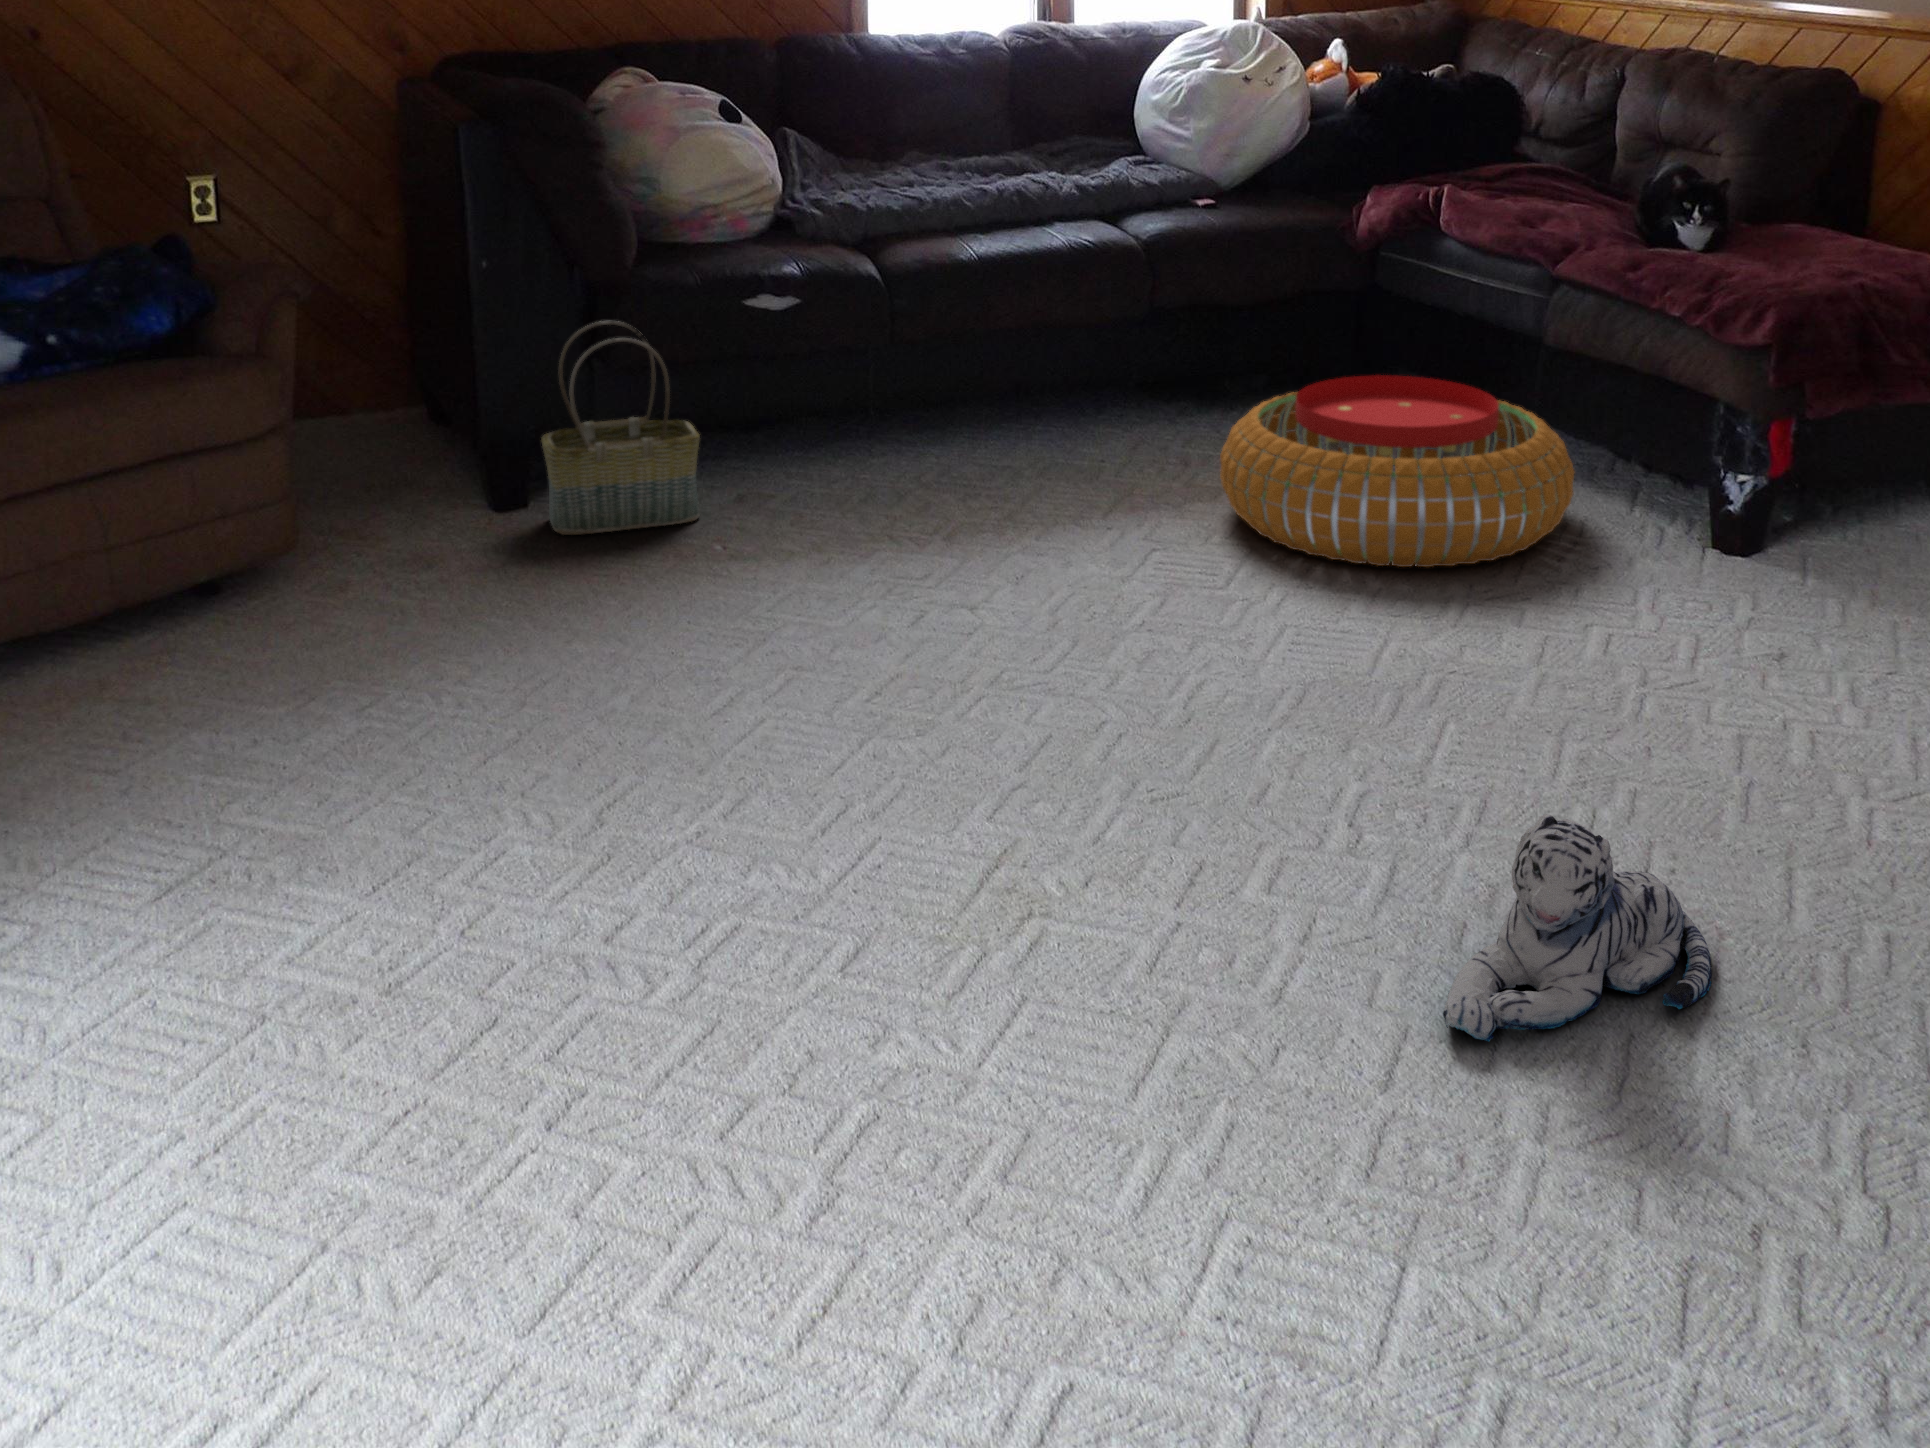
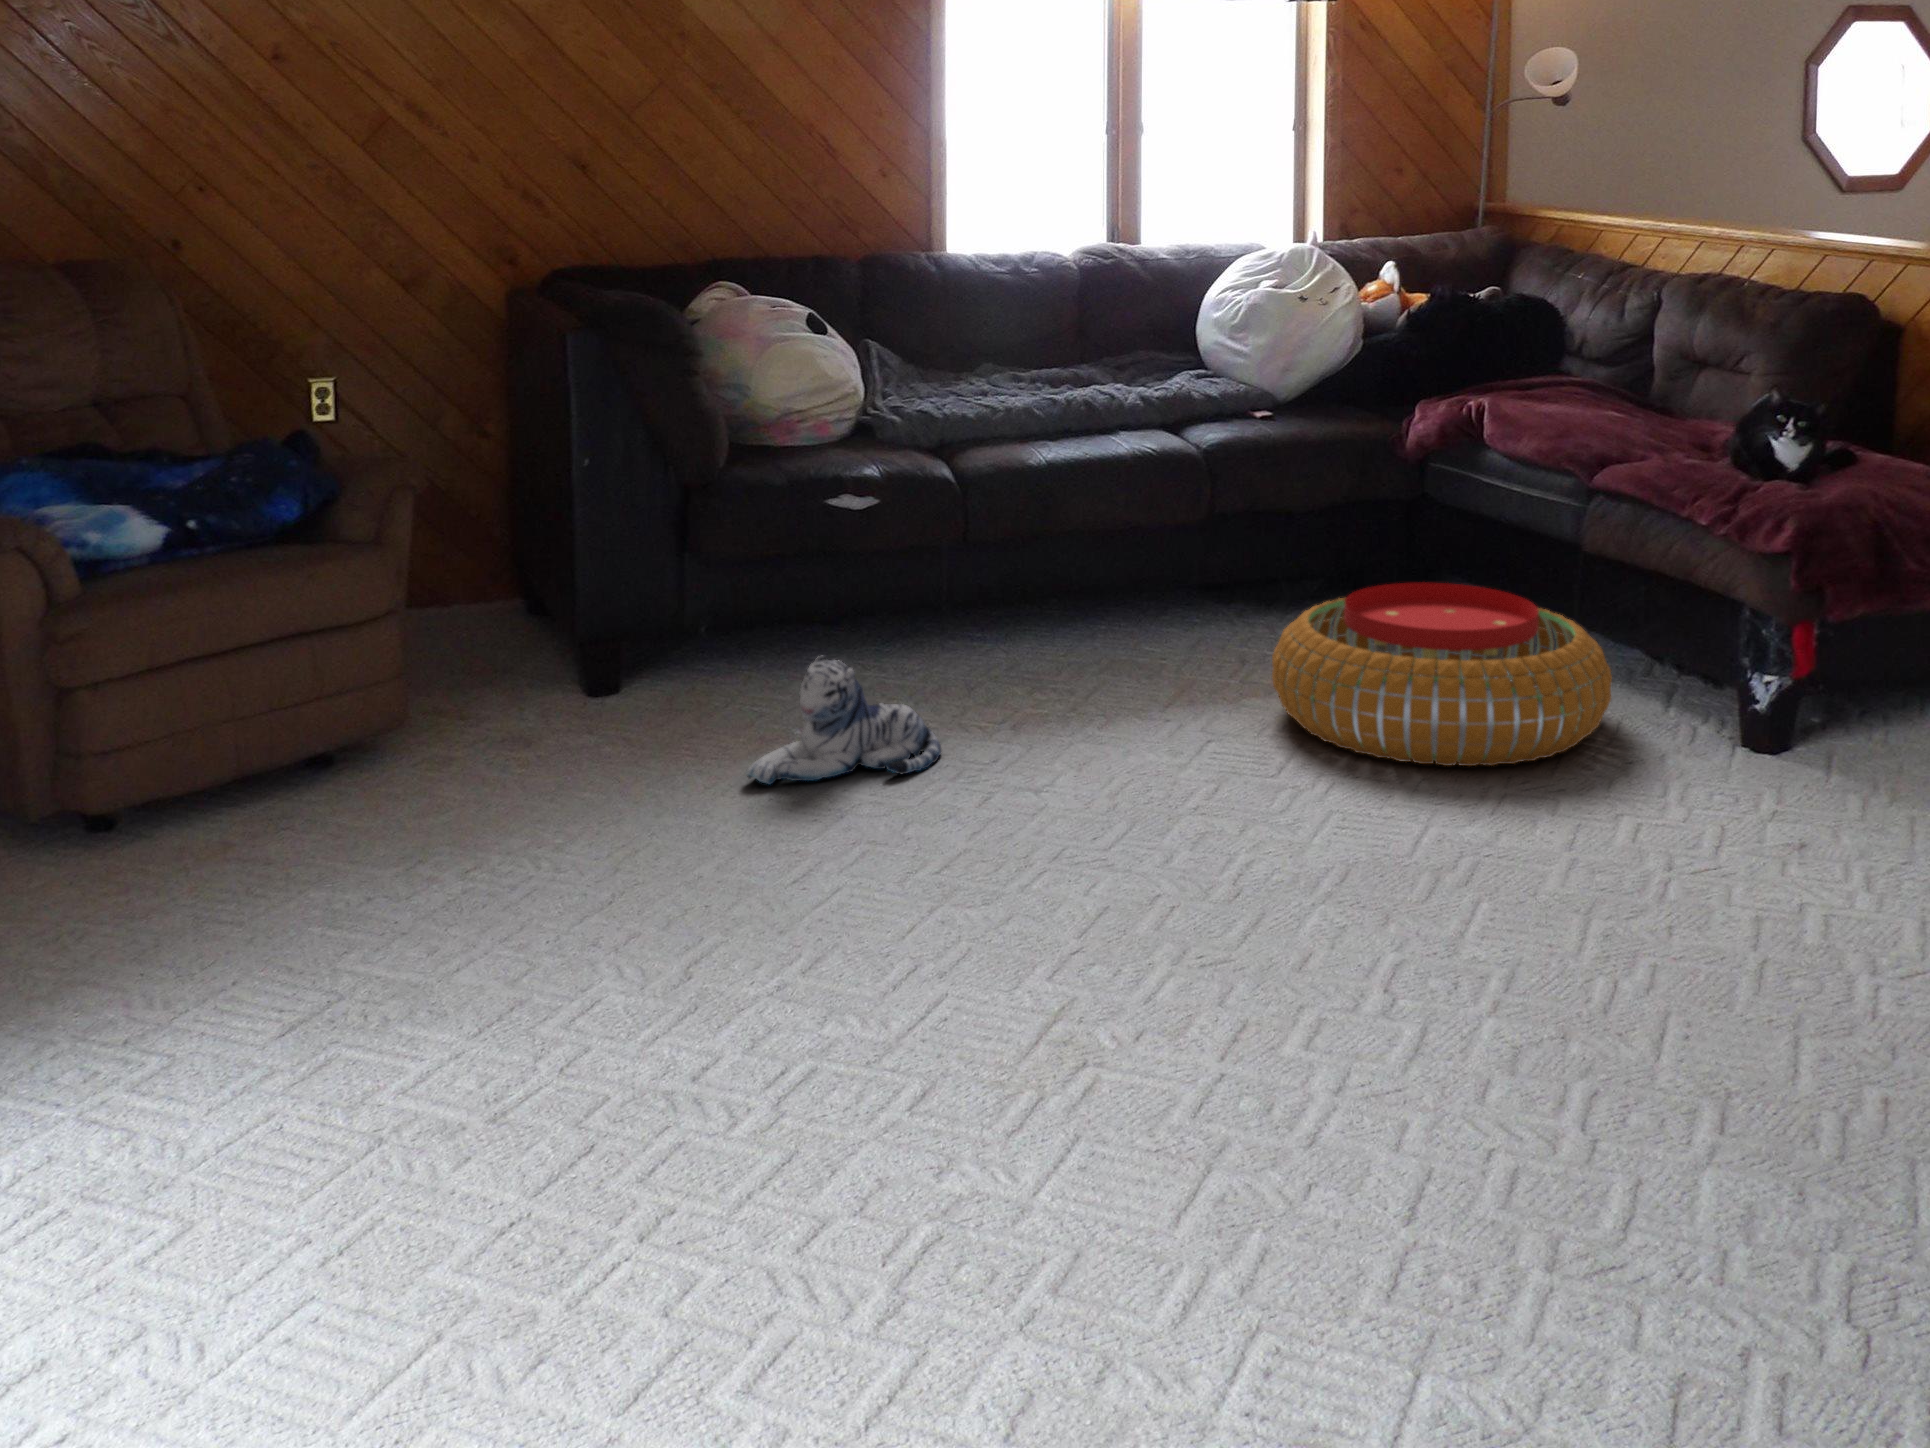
basket: present [541,321,700,535] -> none [625,518,775,723]
plush toy: present [1443,814,1712,1042] -> present [746,656,942,784]

